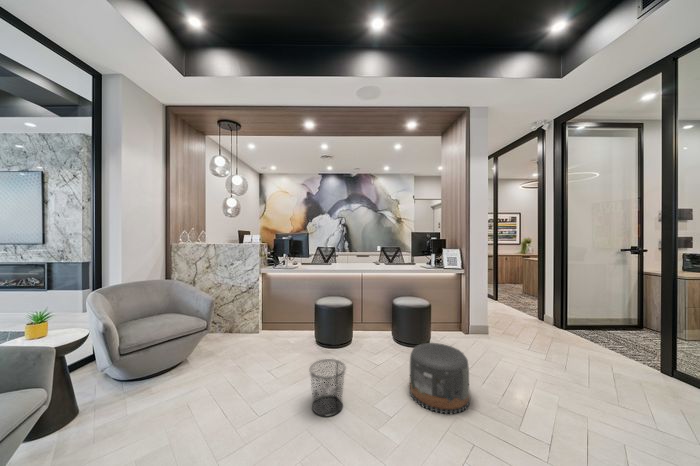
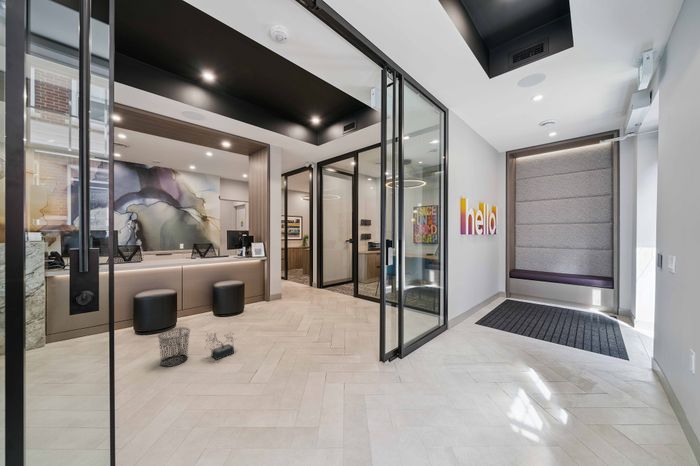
pouf: present [410,343,469,414] -> none [235,303,272,341]
decorative plant: none [358,383,406,433] -> present [209,334,234,359]

